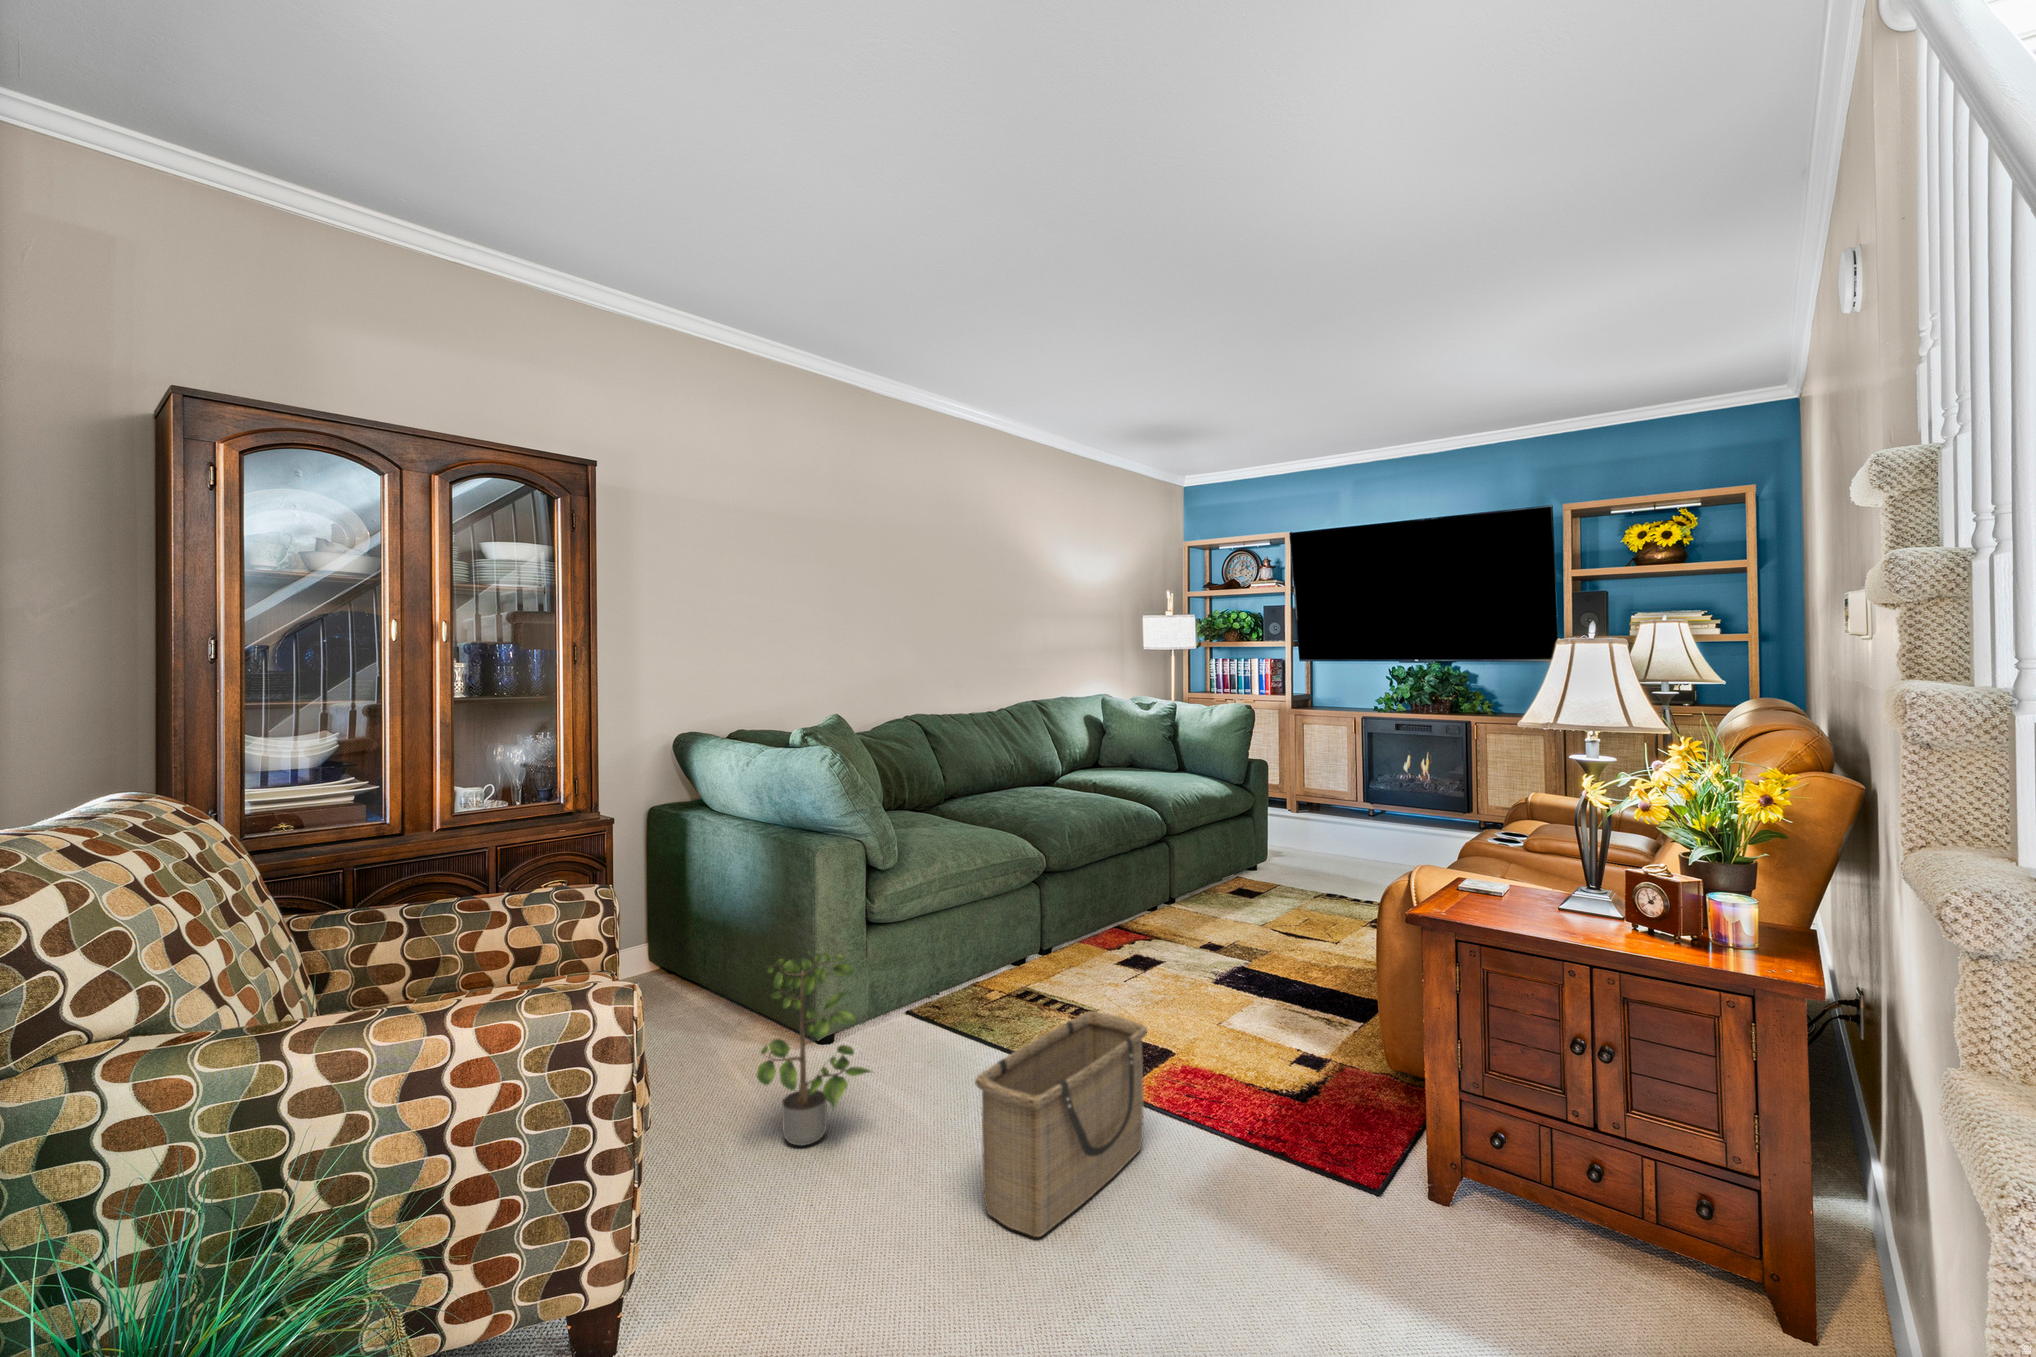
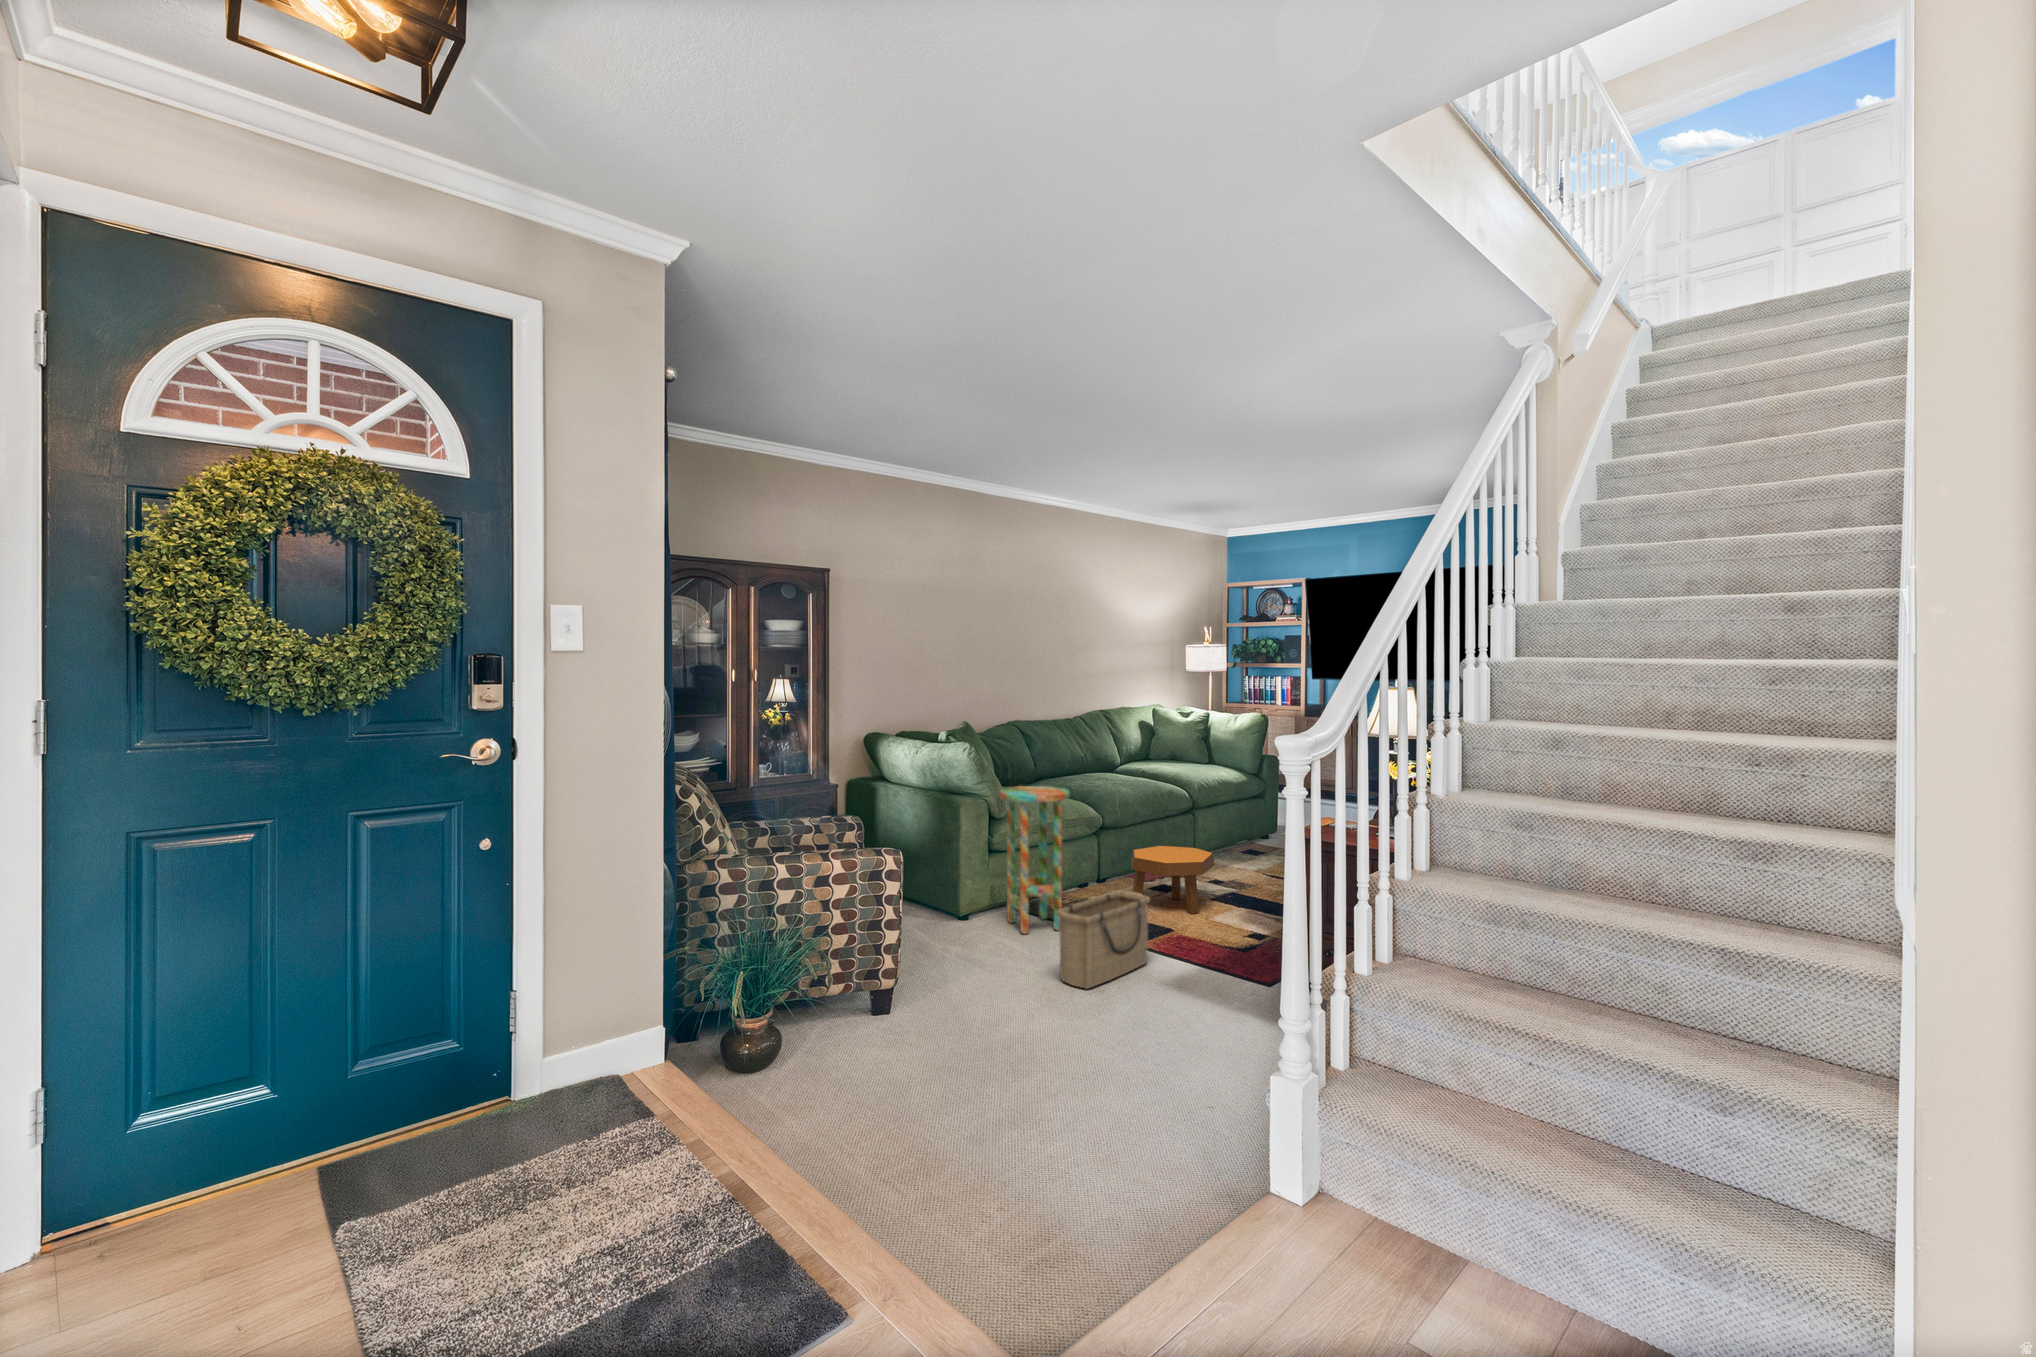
side table: none [878,818,997,1078] -> present [999,786,1070,934]
footstool: none [1093,901,1222,1015] -> present [1131,846,1215,914]
potted plant: present [757,951,871,1145] -> none [939,851,1002,956]

